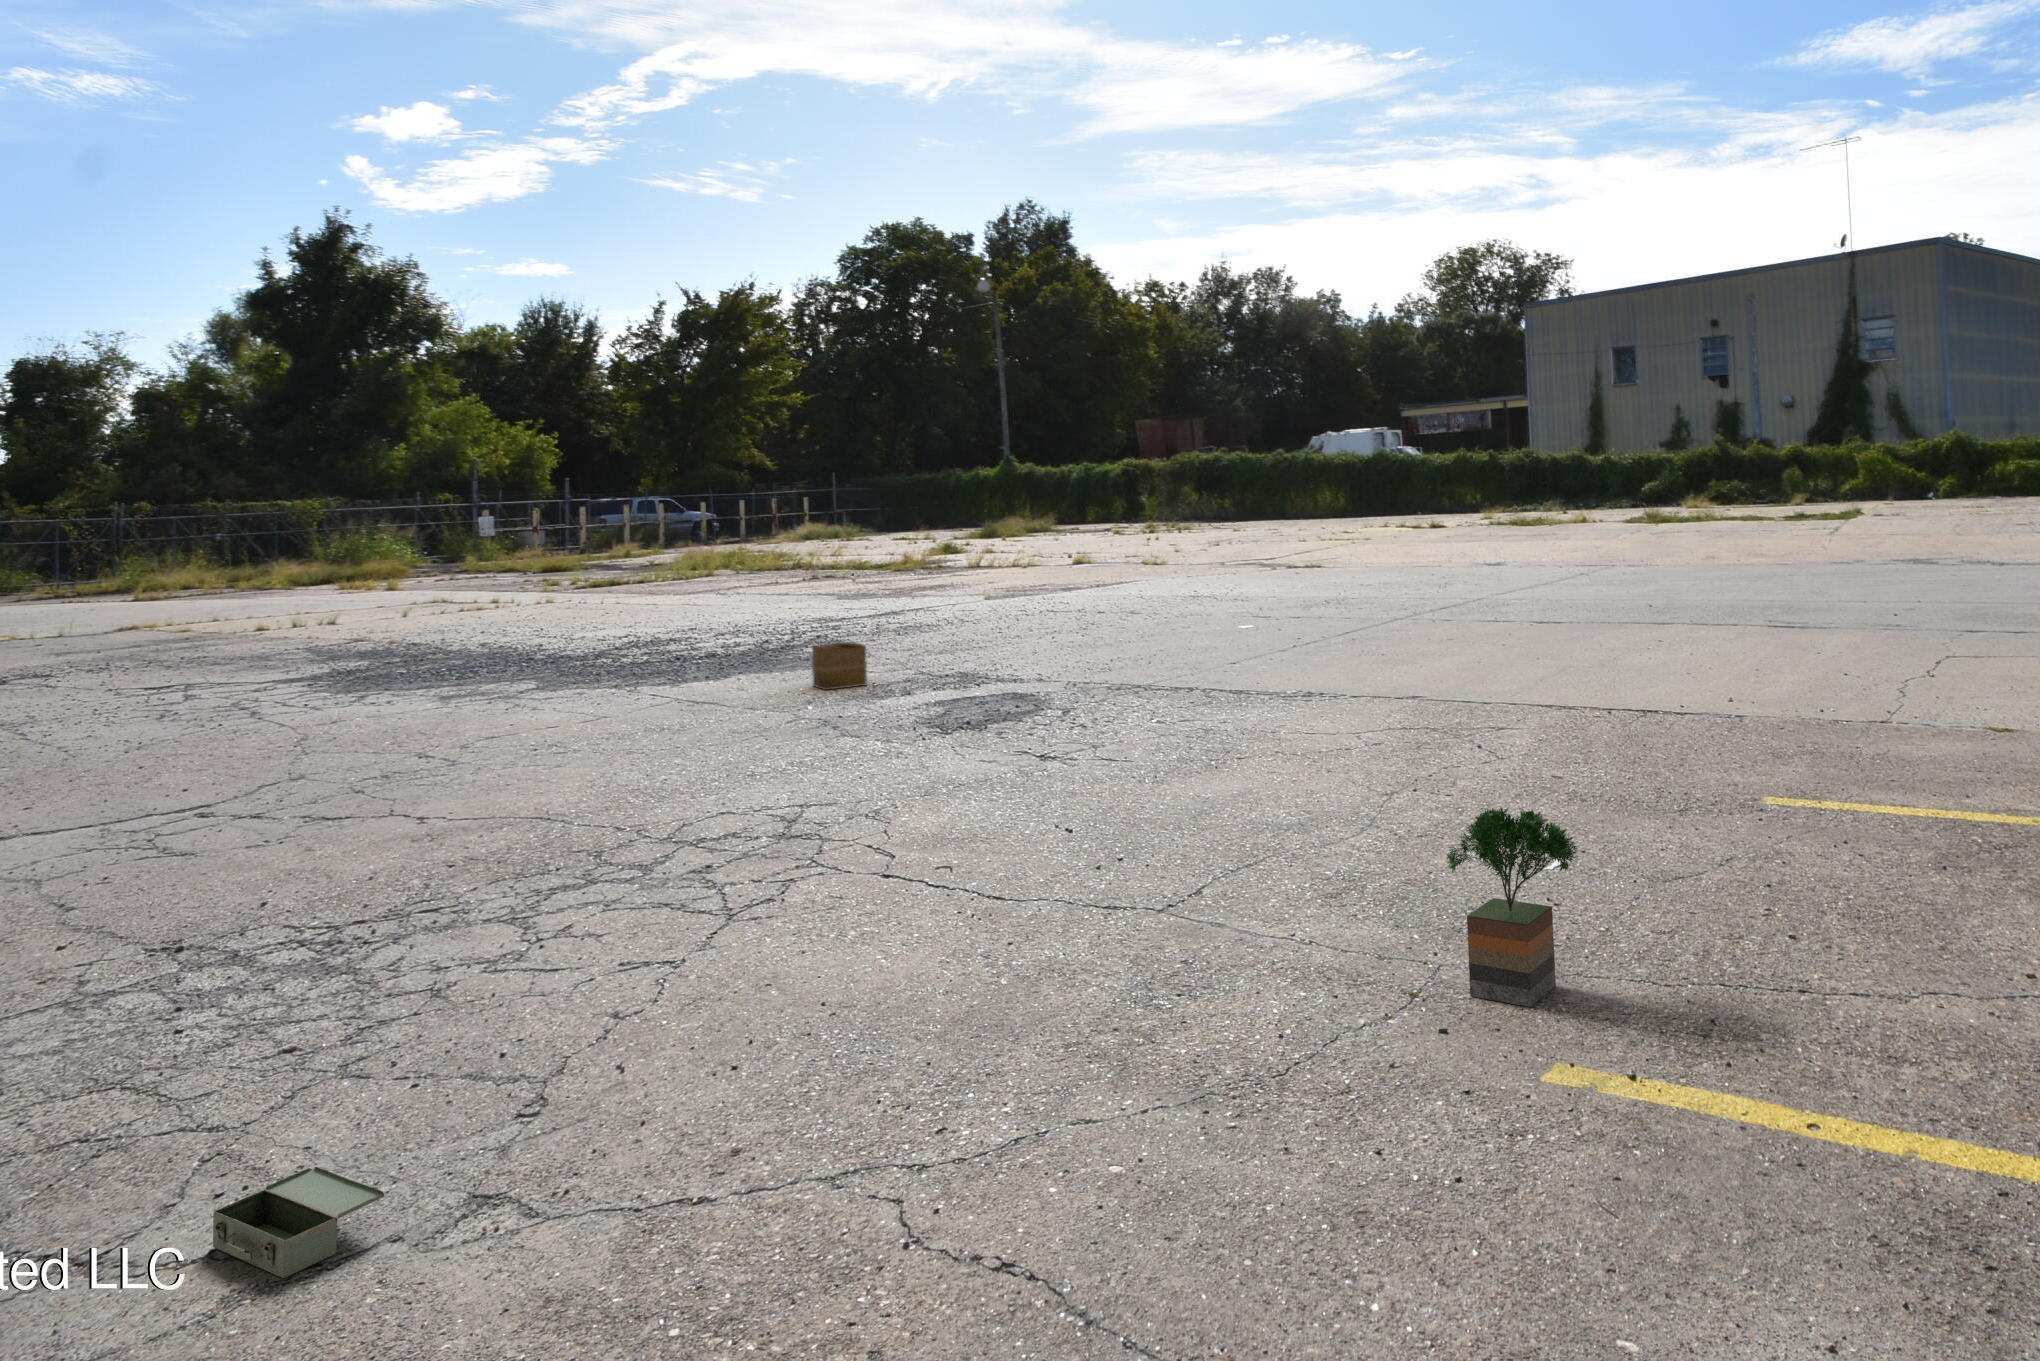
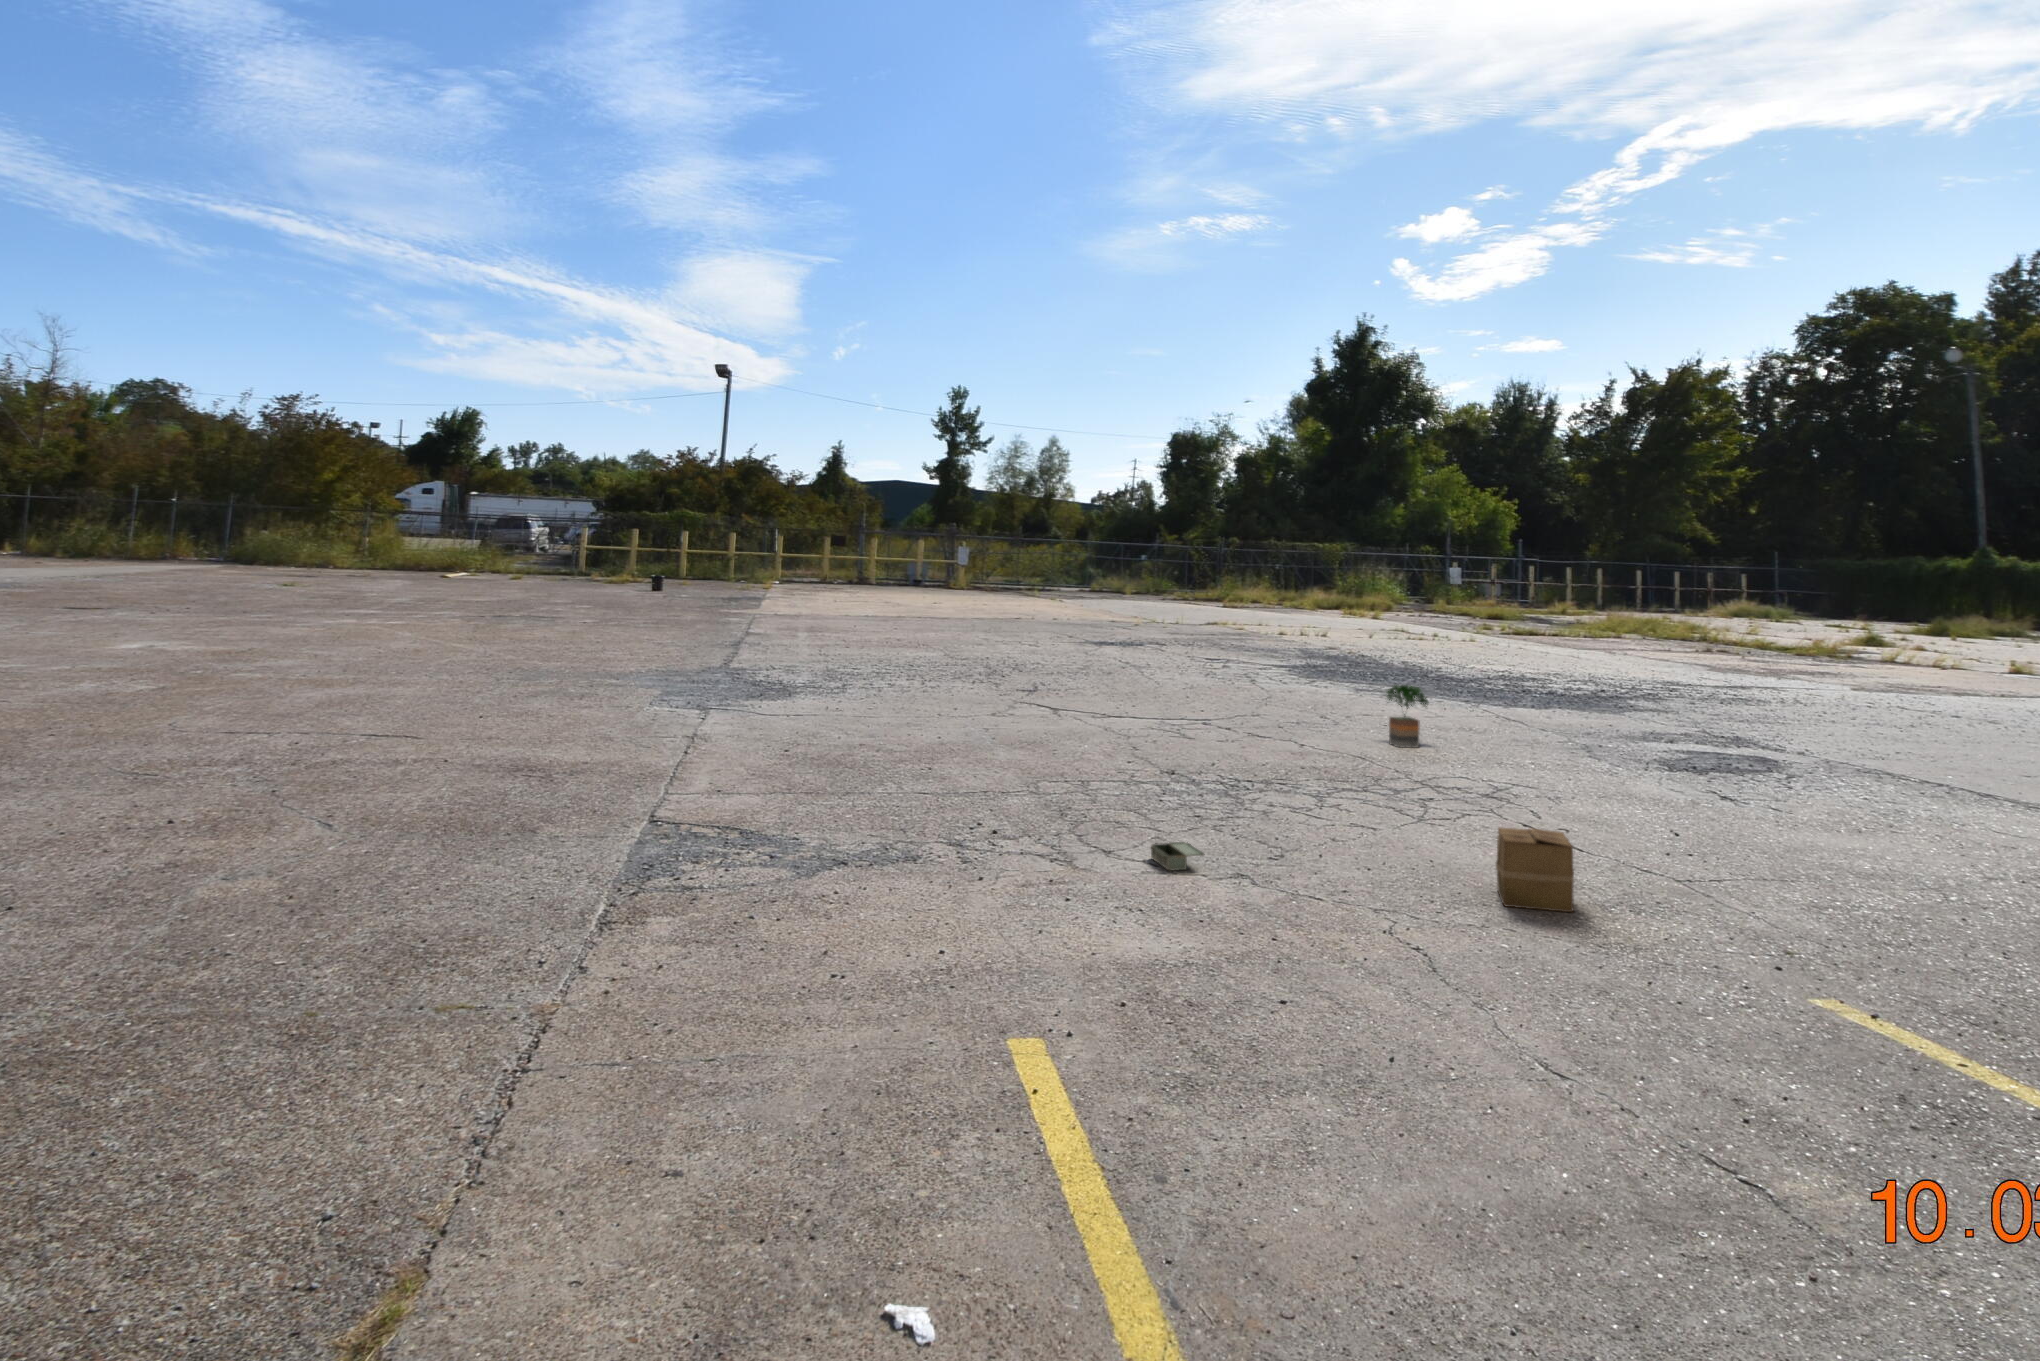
cardboard box: present [812,642,867,690] -> present [1496,828,1574,912]
potted tree: present [1446,808,1580,1007] -> present [1386,685,1429,748]

